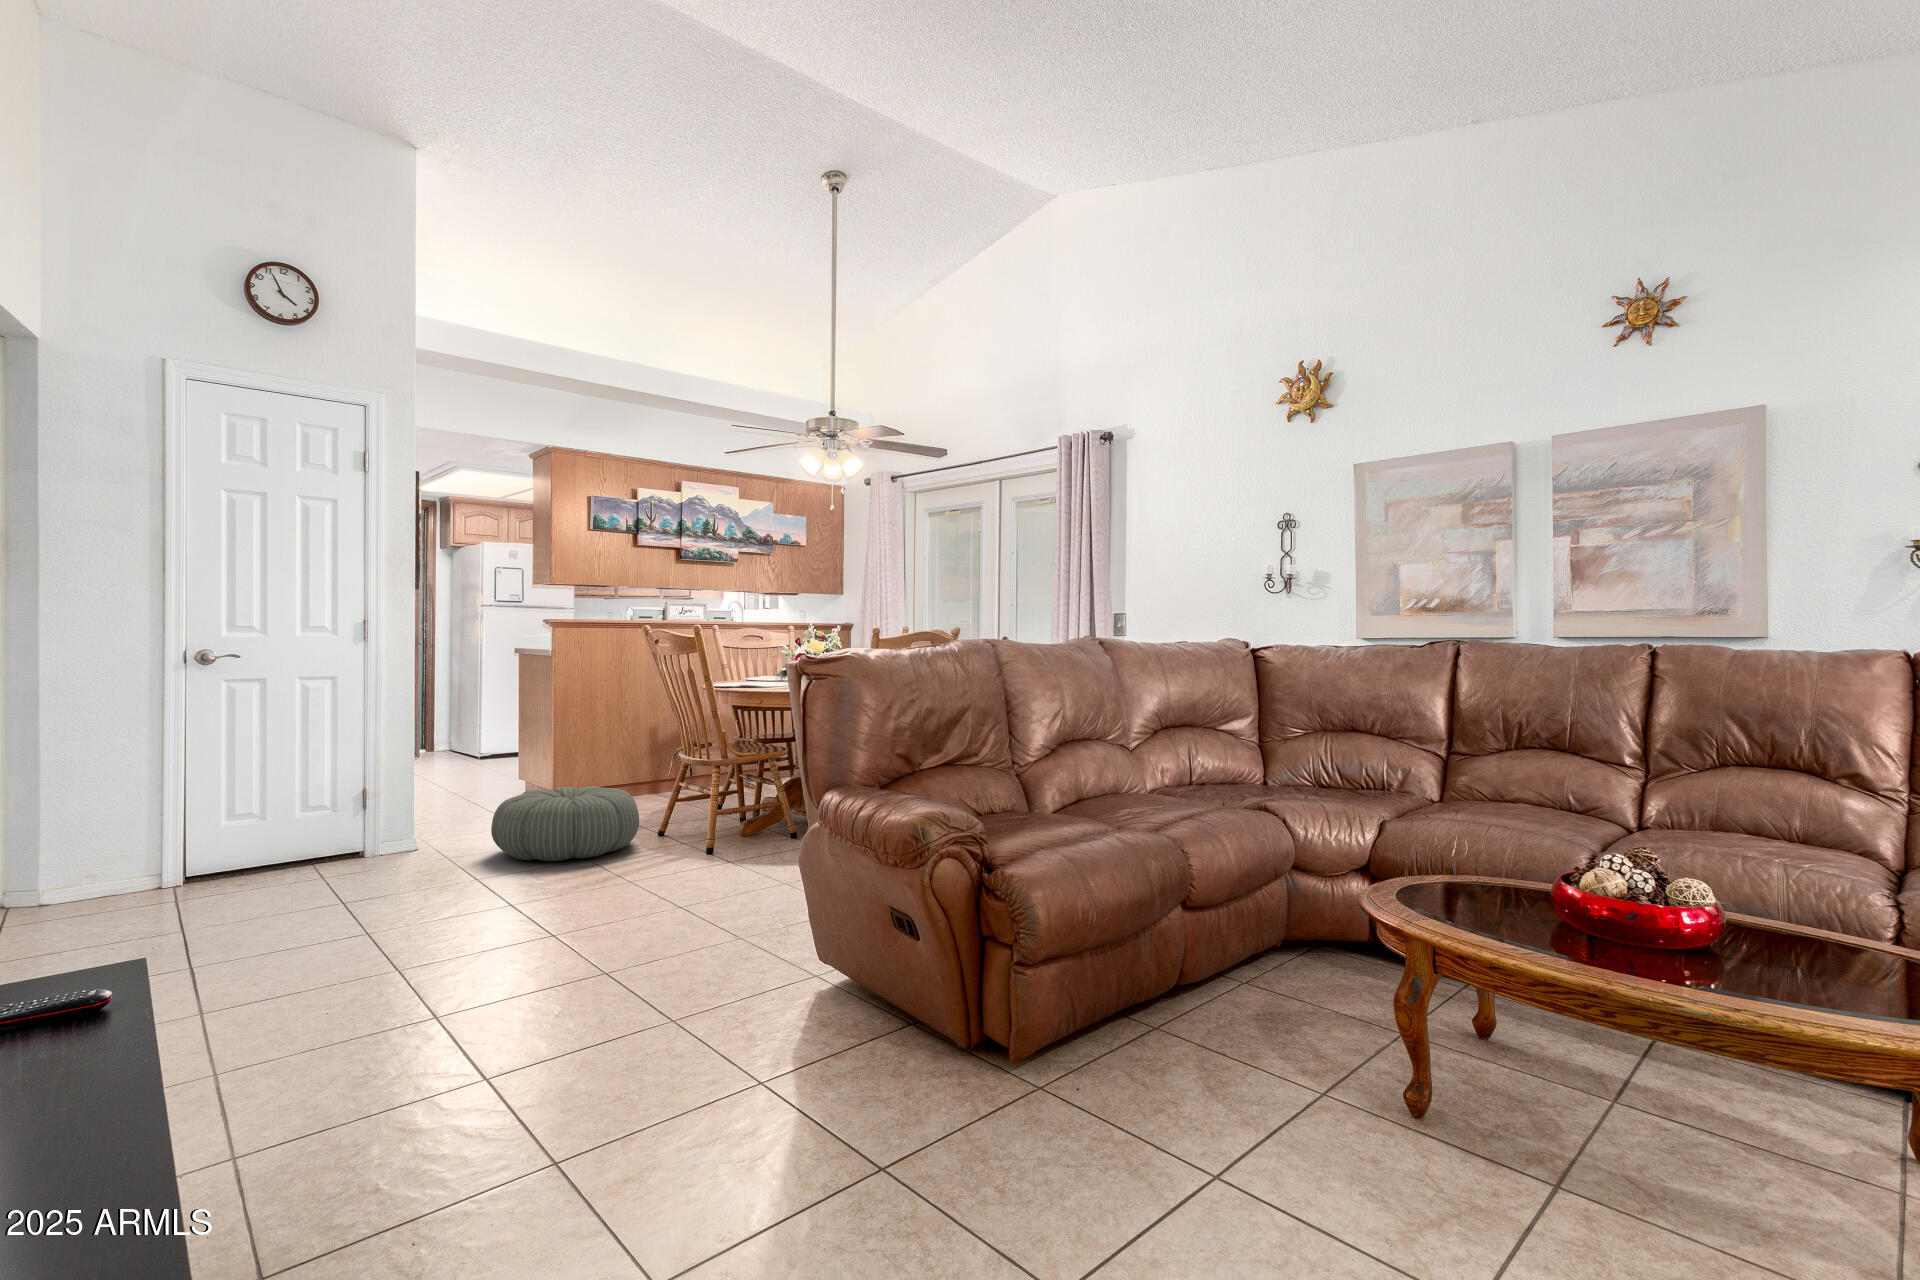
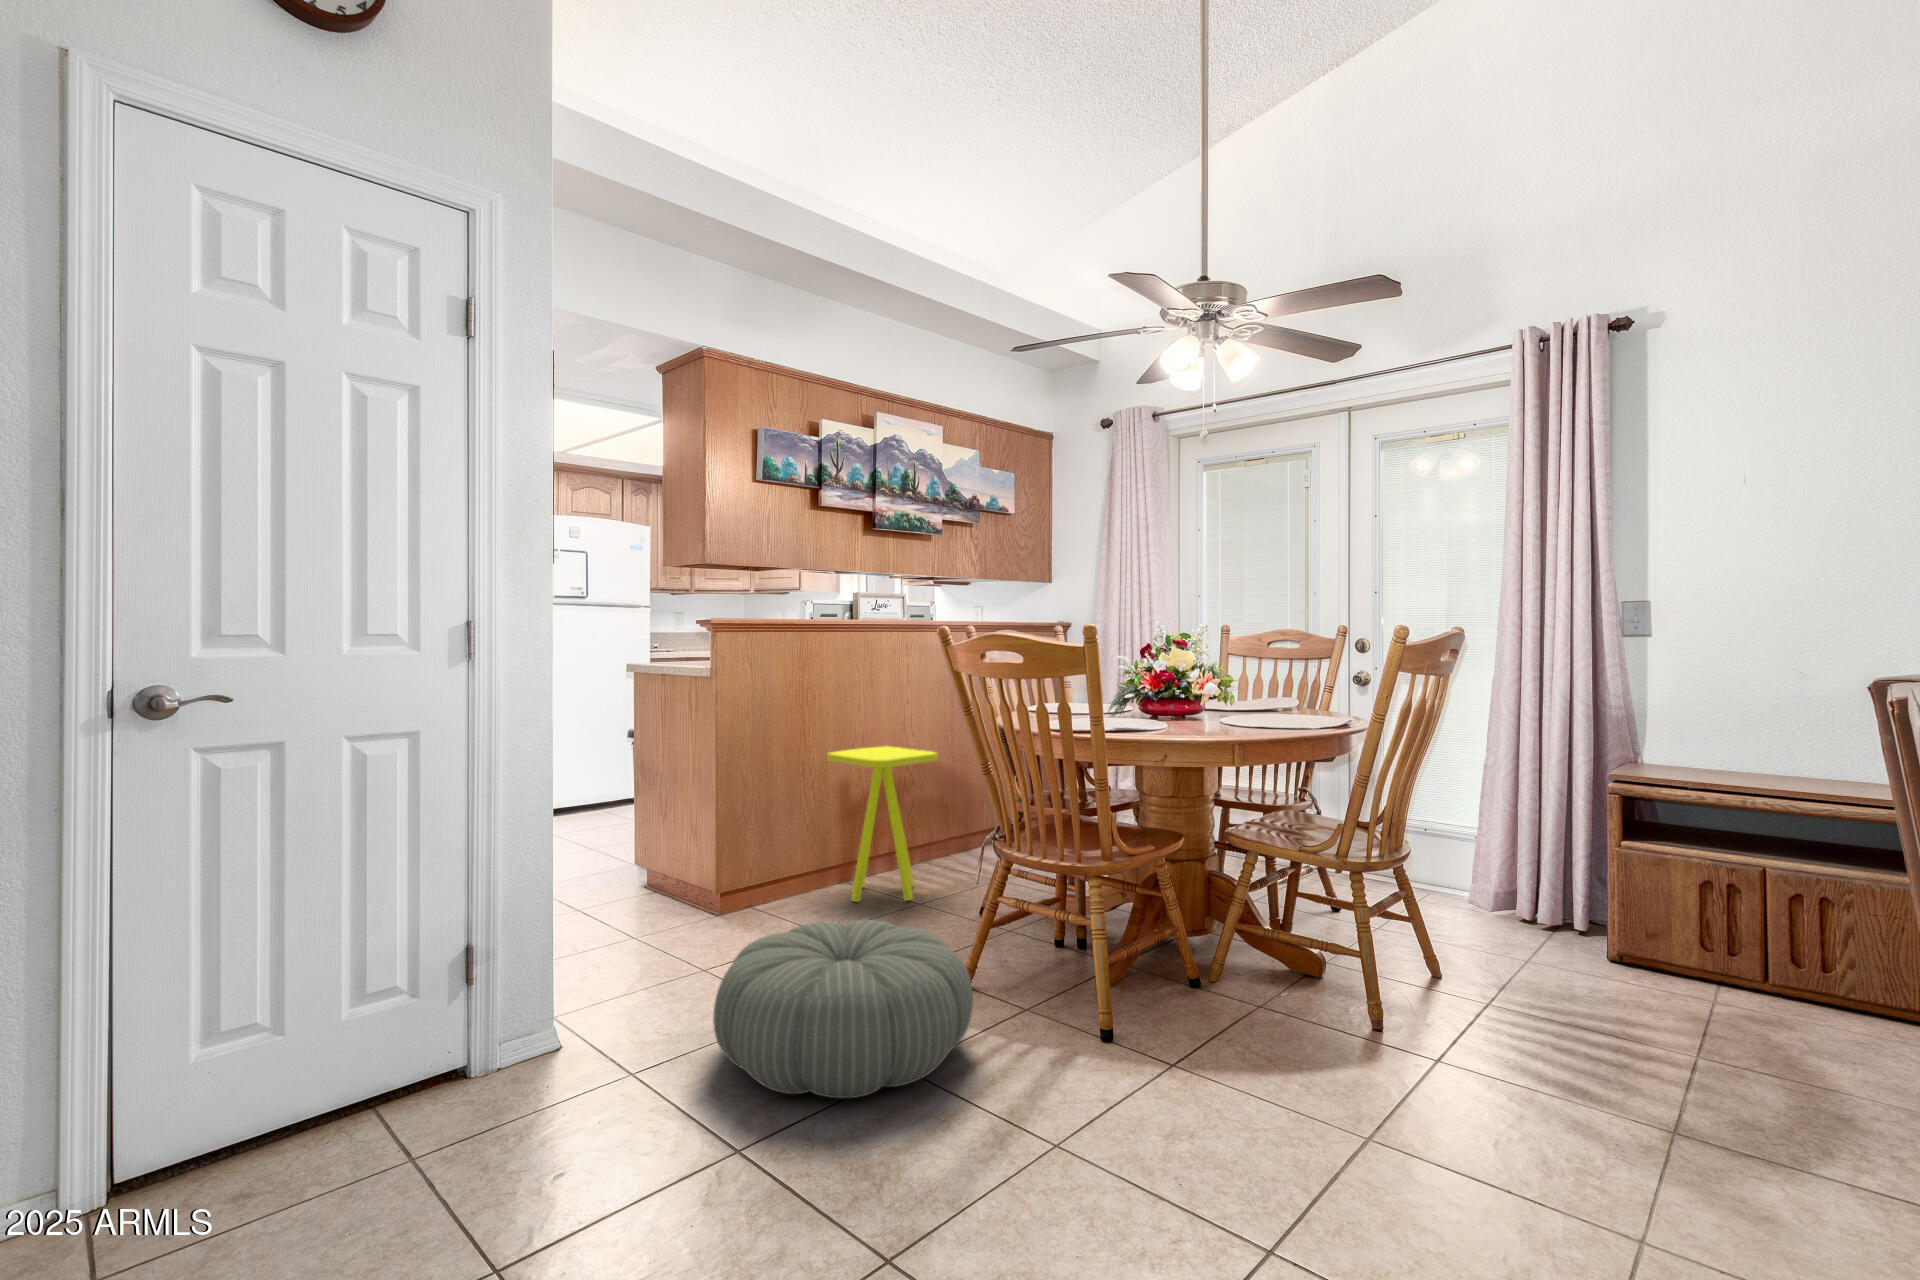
side table: none [626,706,699,802] -> present [827,746,938,902]

